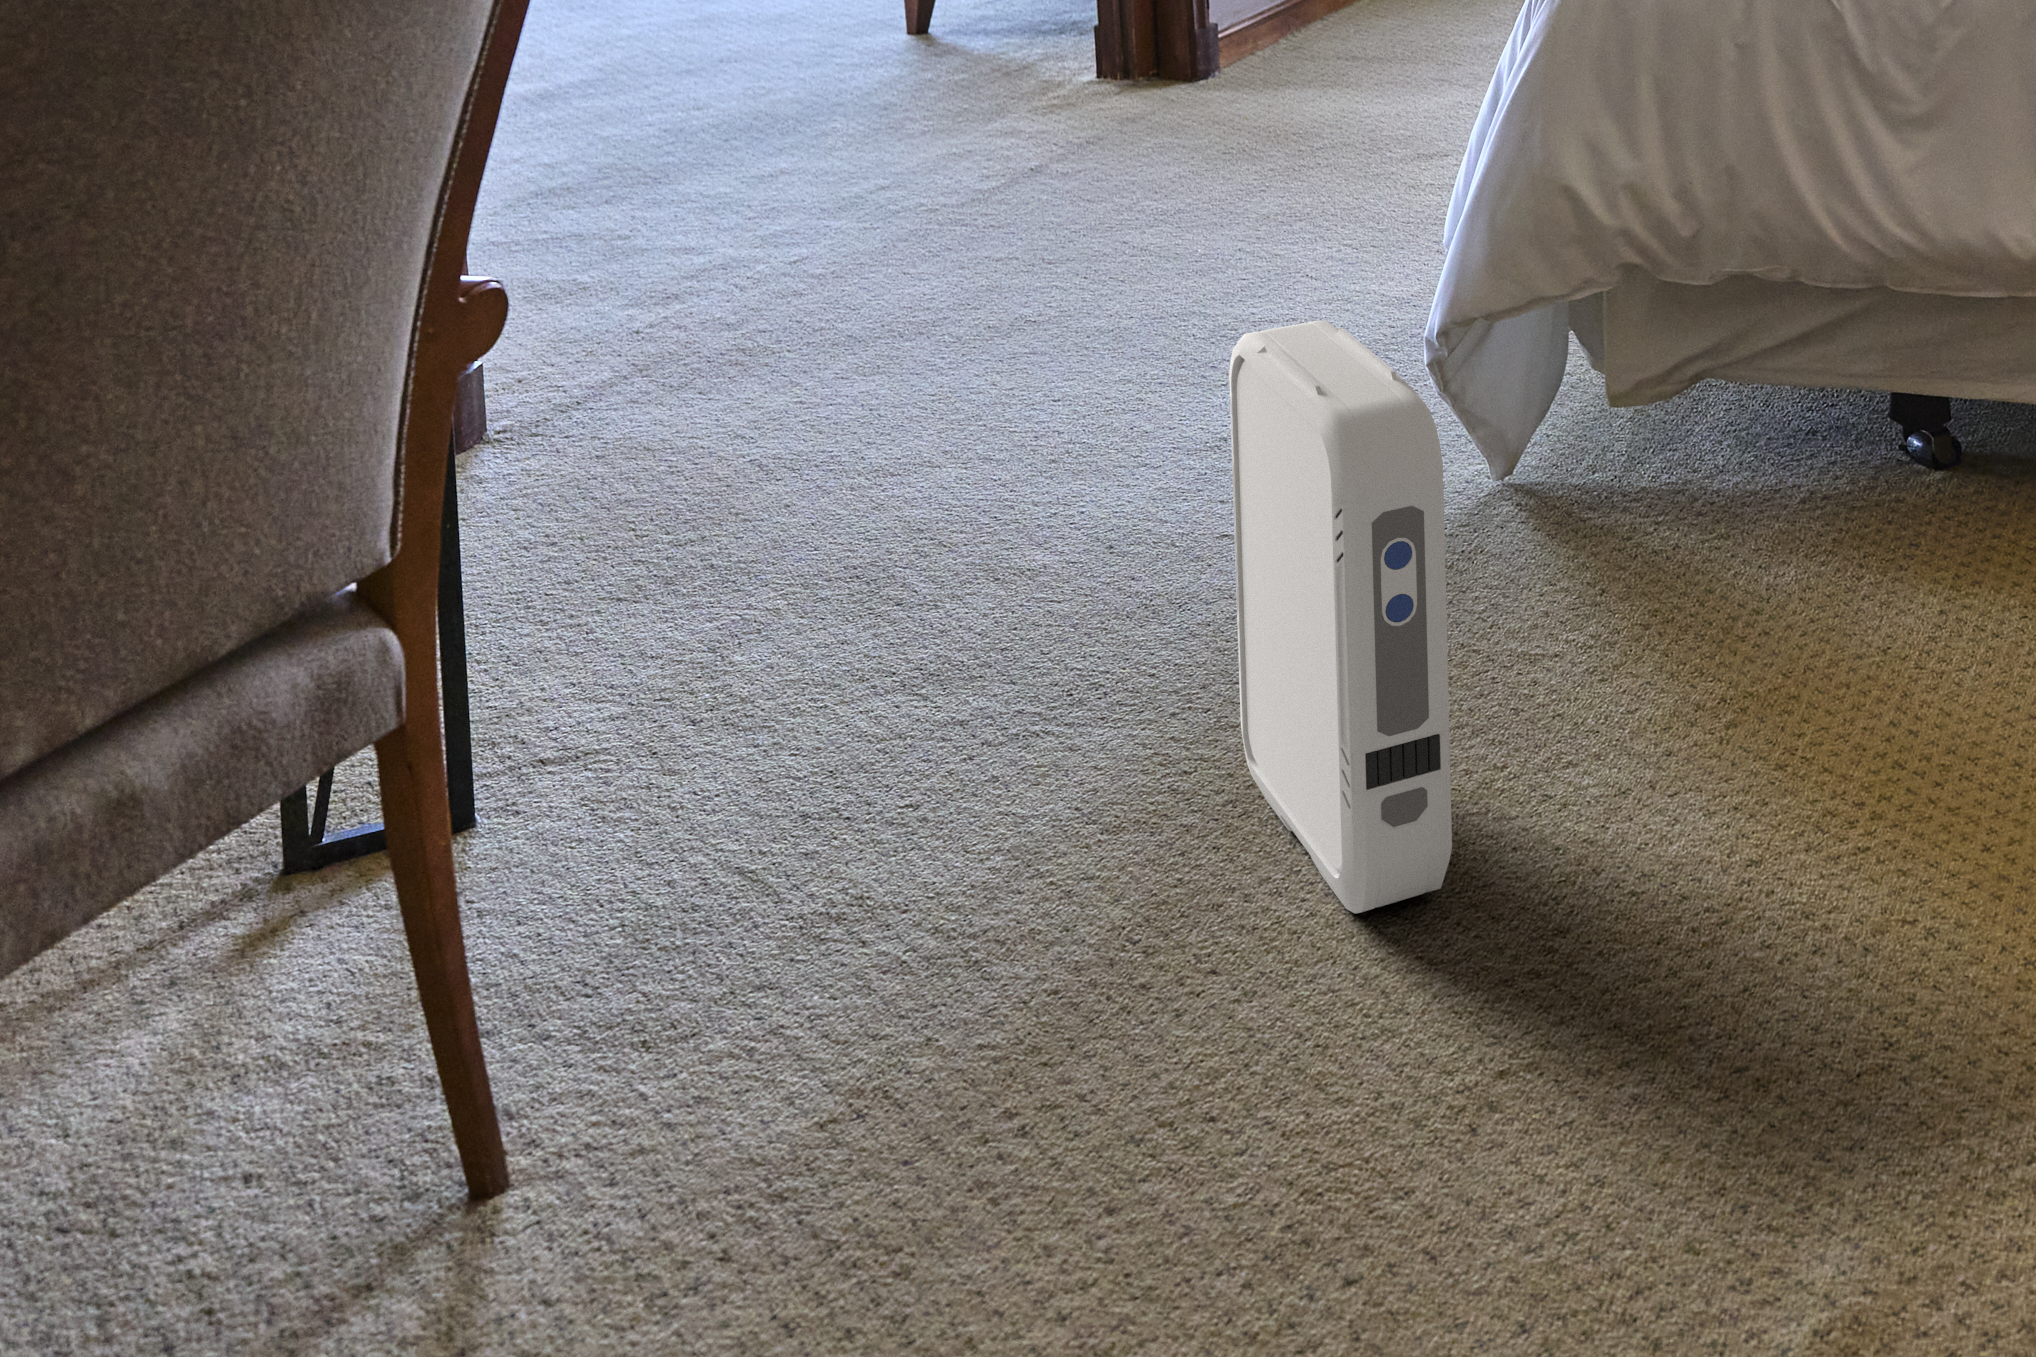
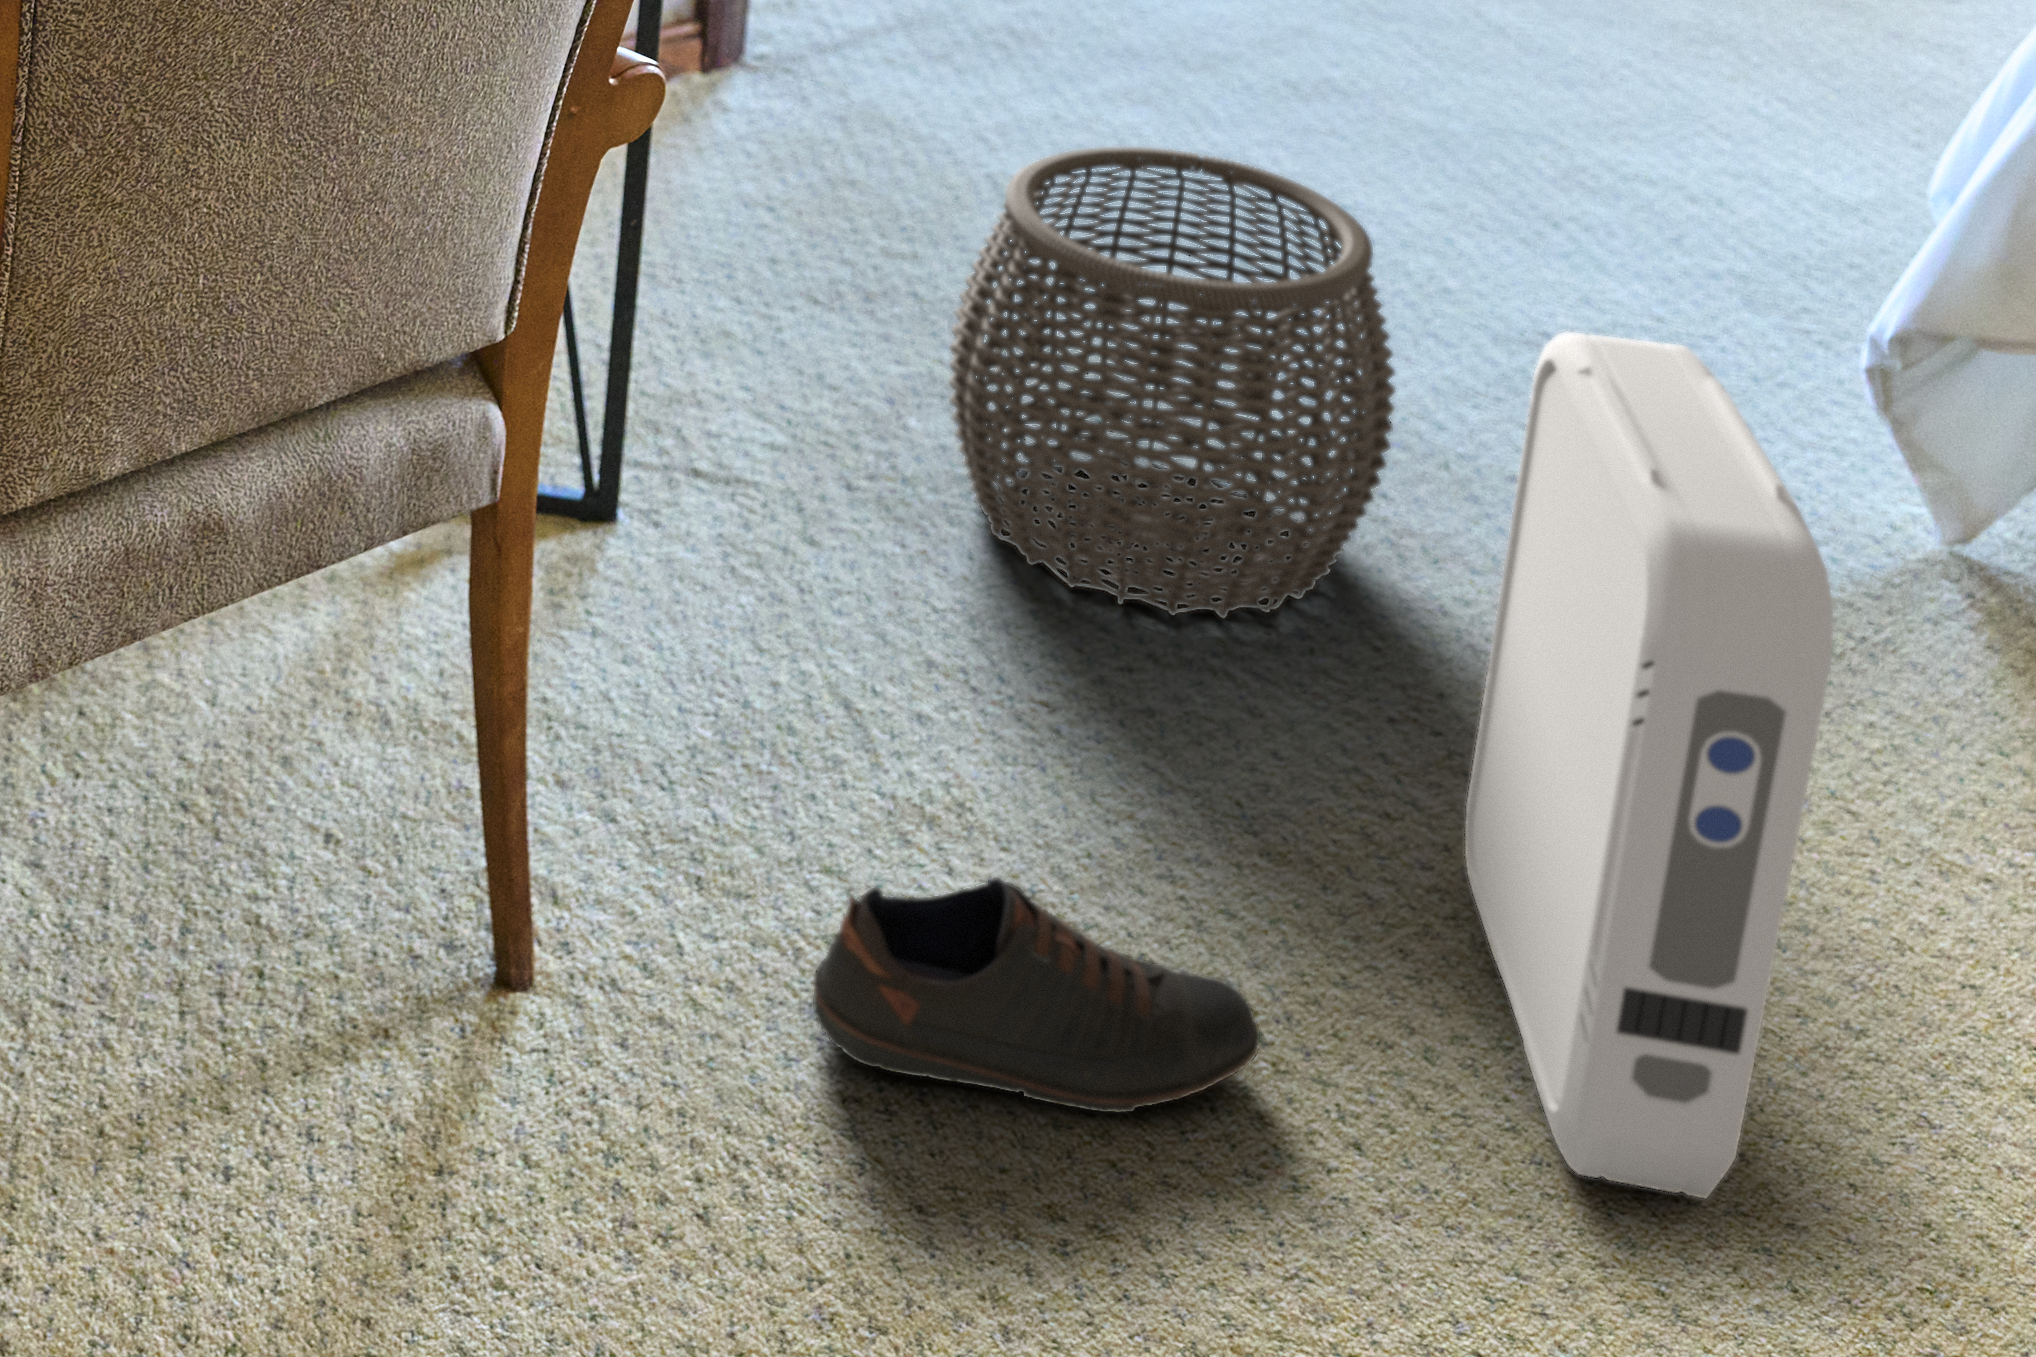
woven basket: none [767,333,1137,716] -> present [949,147,1395,618]
shoe: none [773,891,1135,1094] -> present [813,877,1260,1113]

